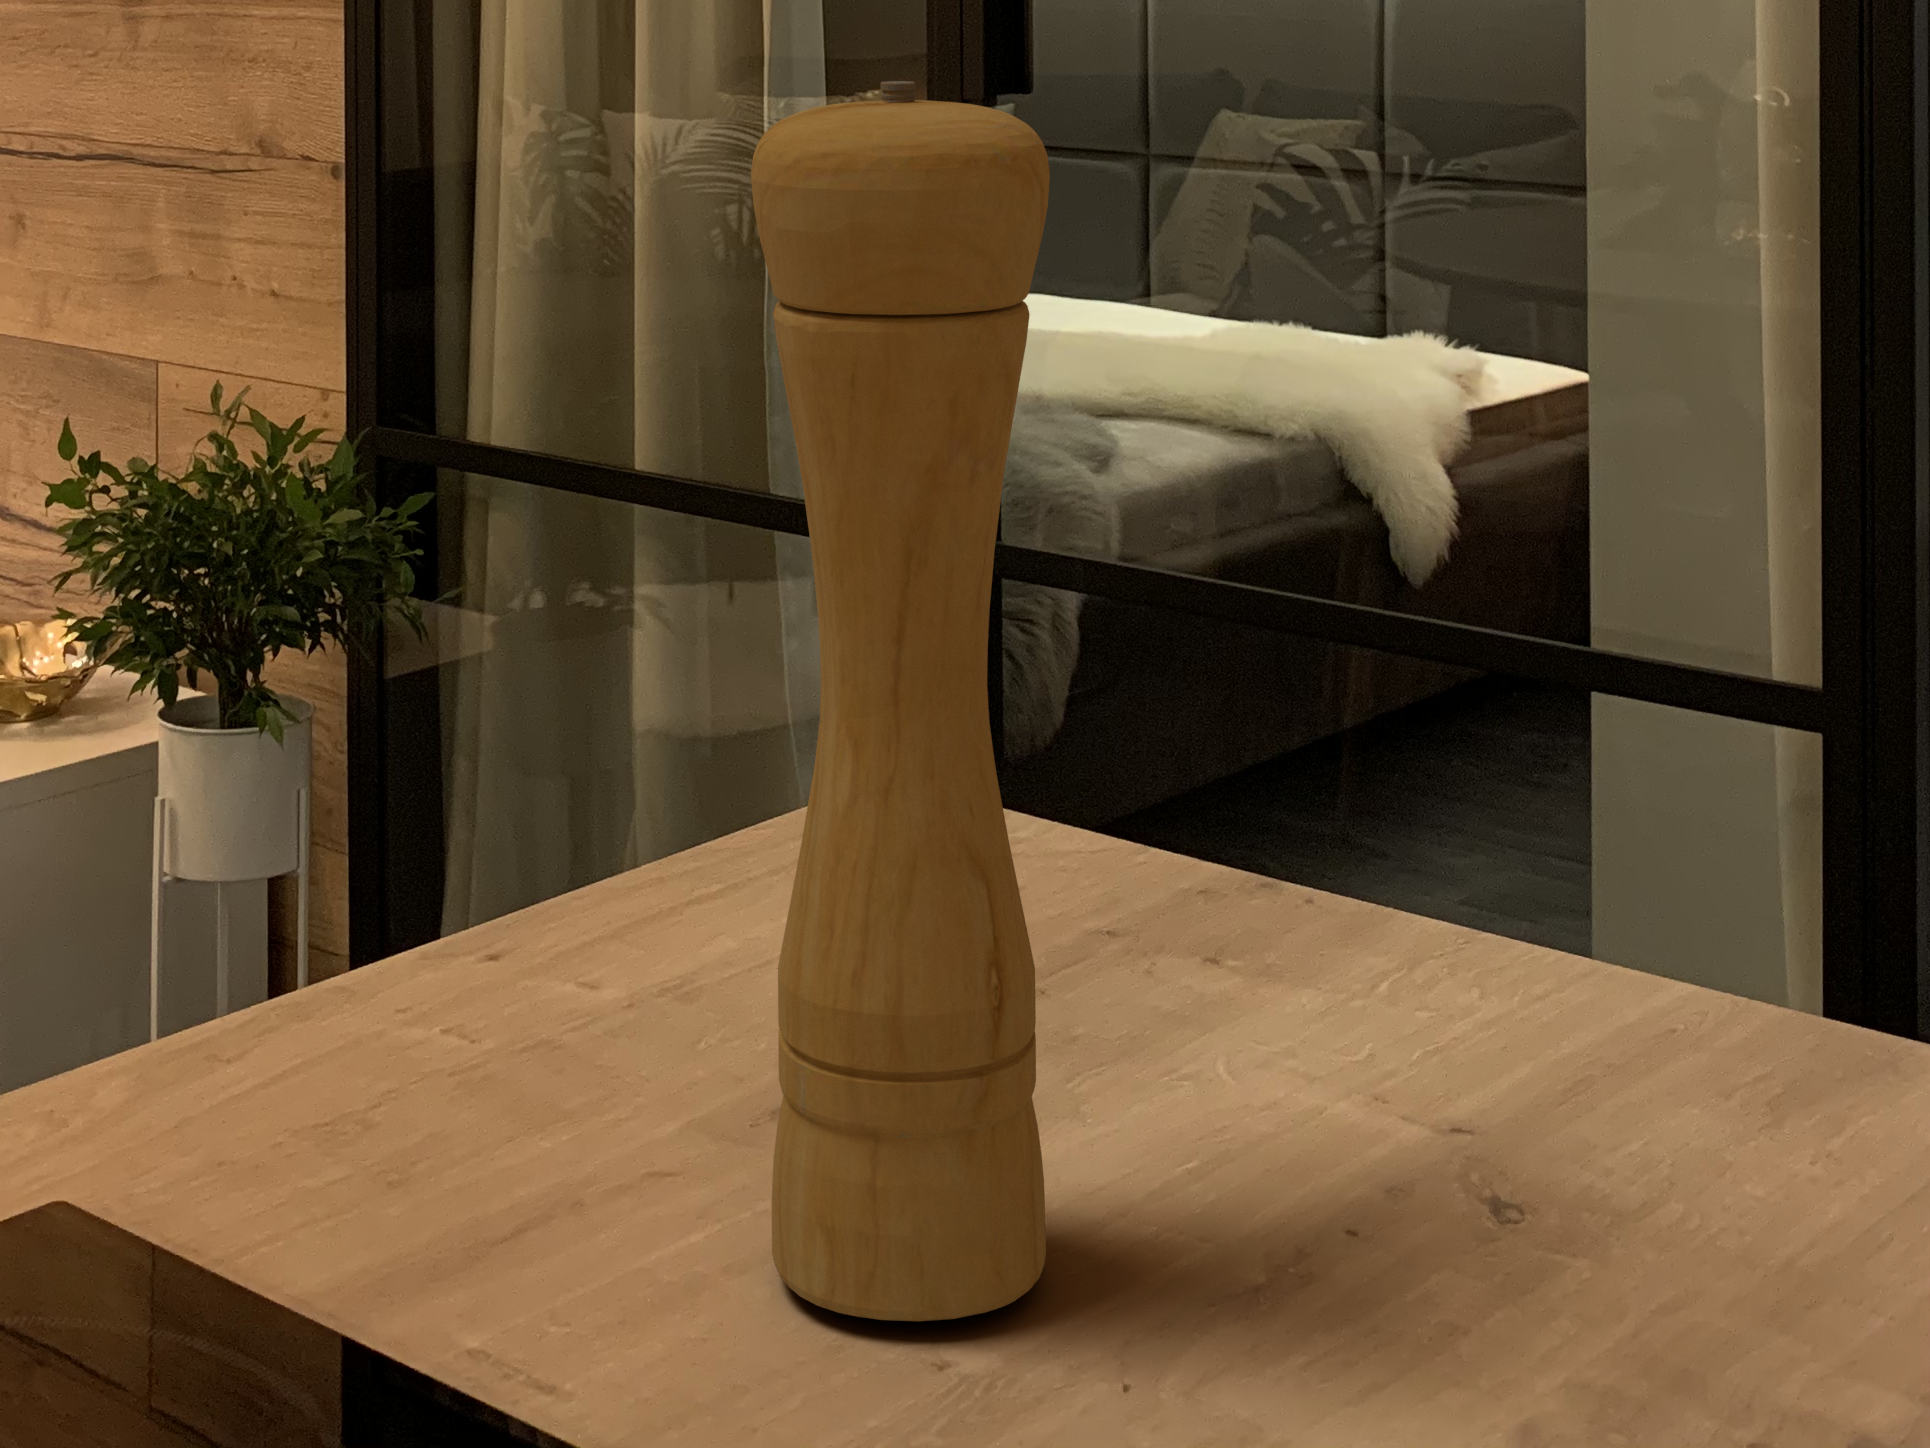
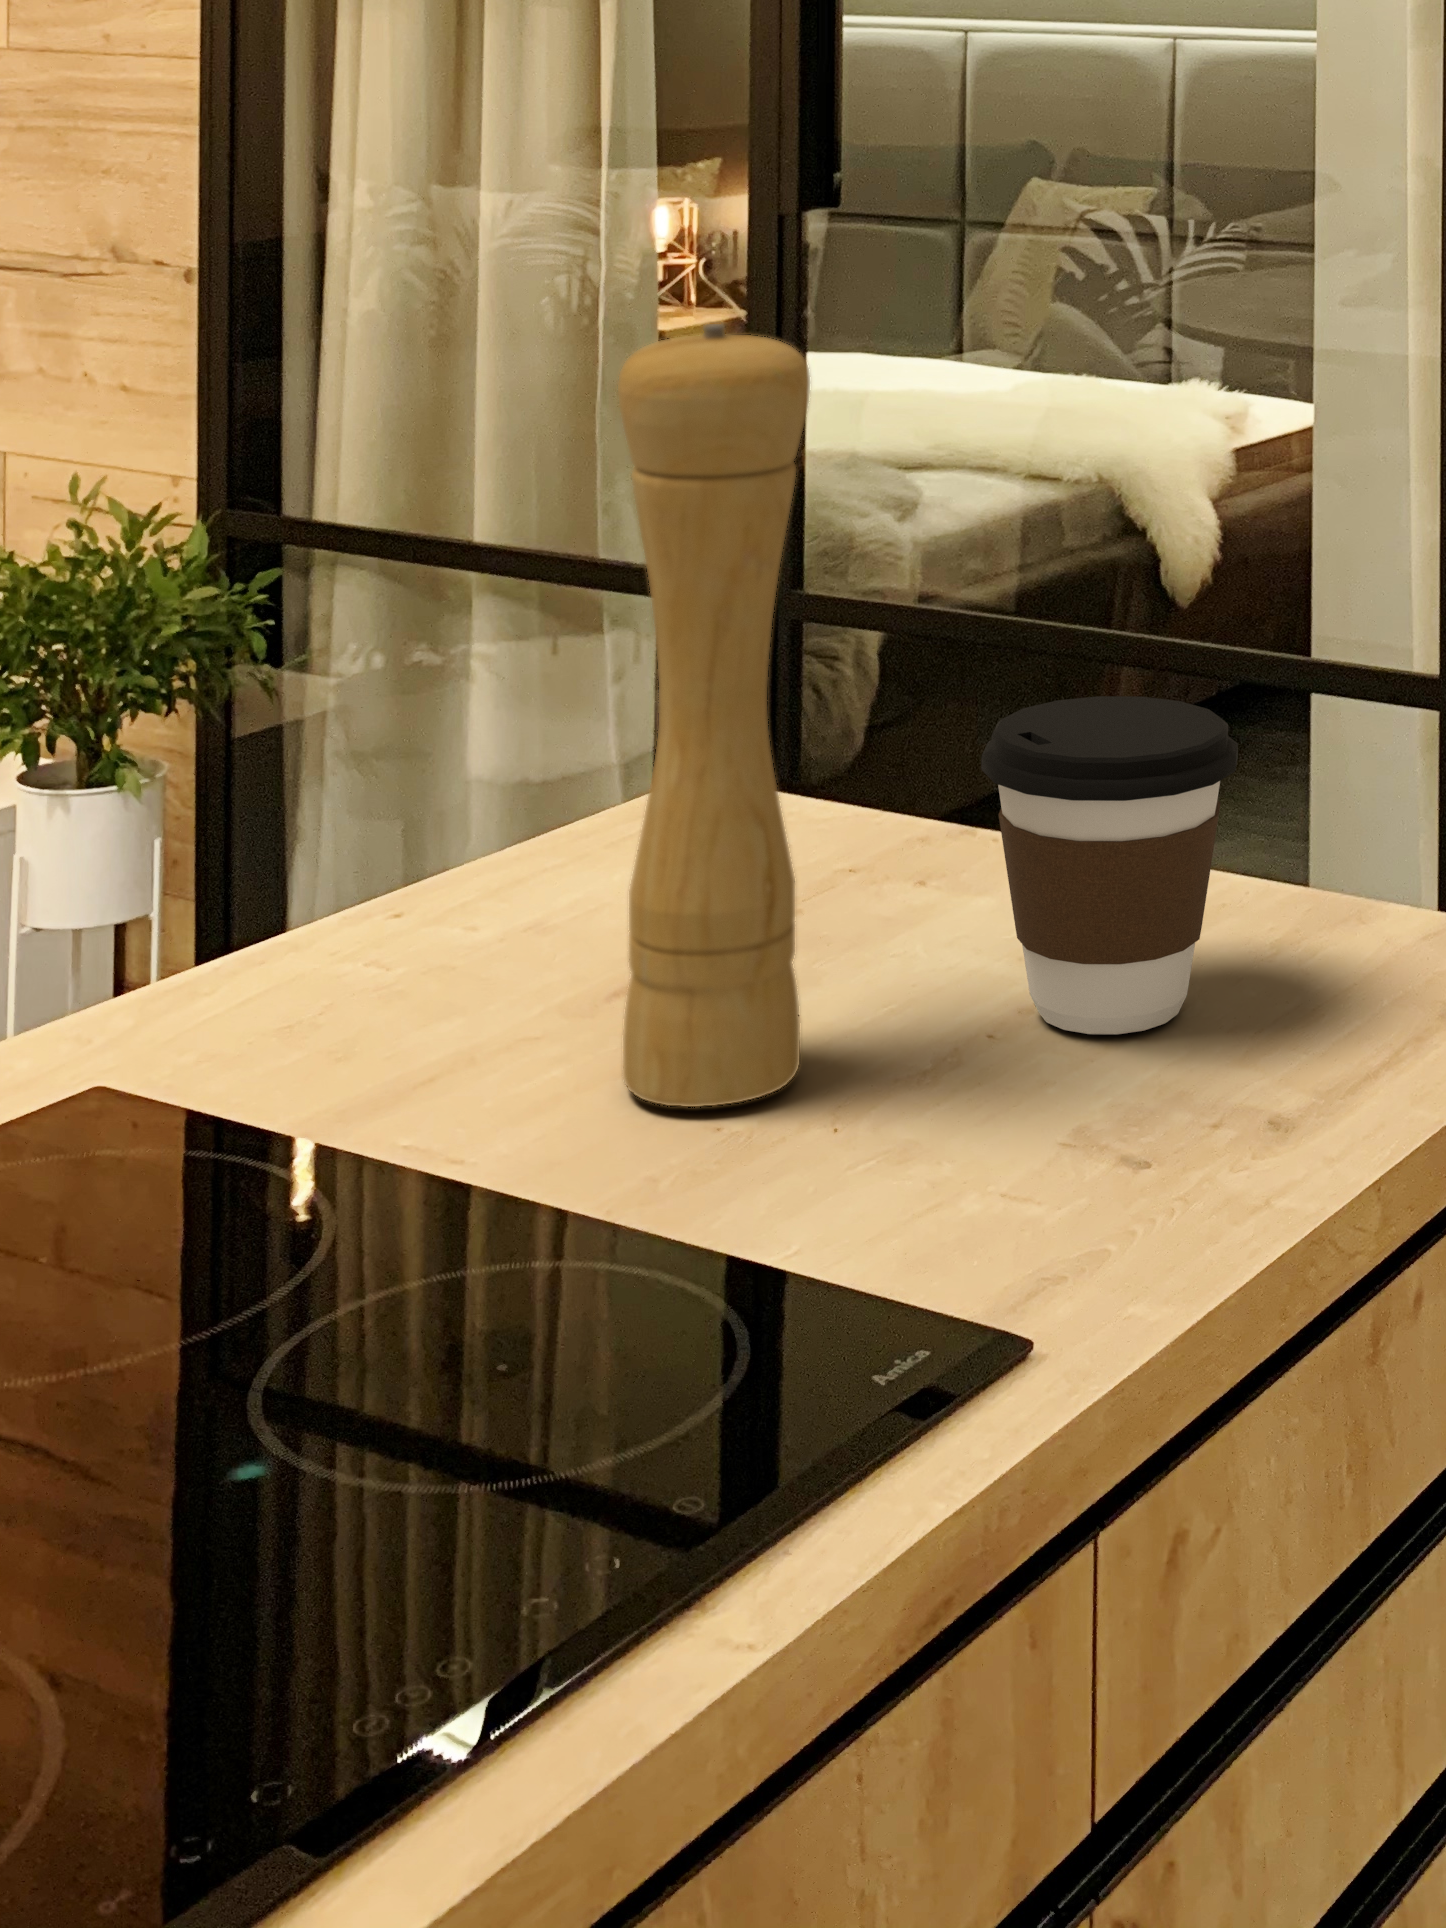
coffee cup: none [1321,698,1744,1248] -> present [981,696,1238,1034]

